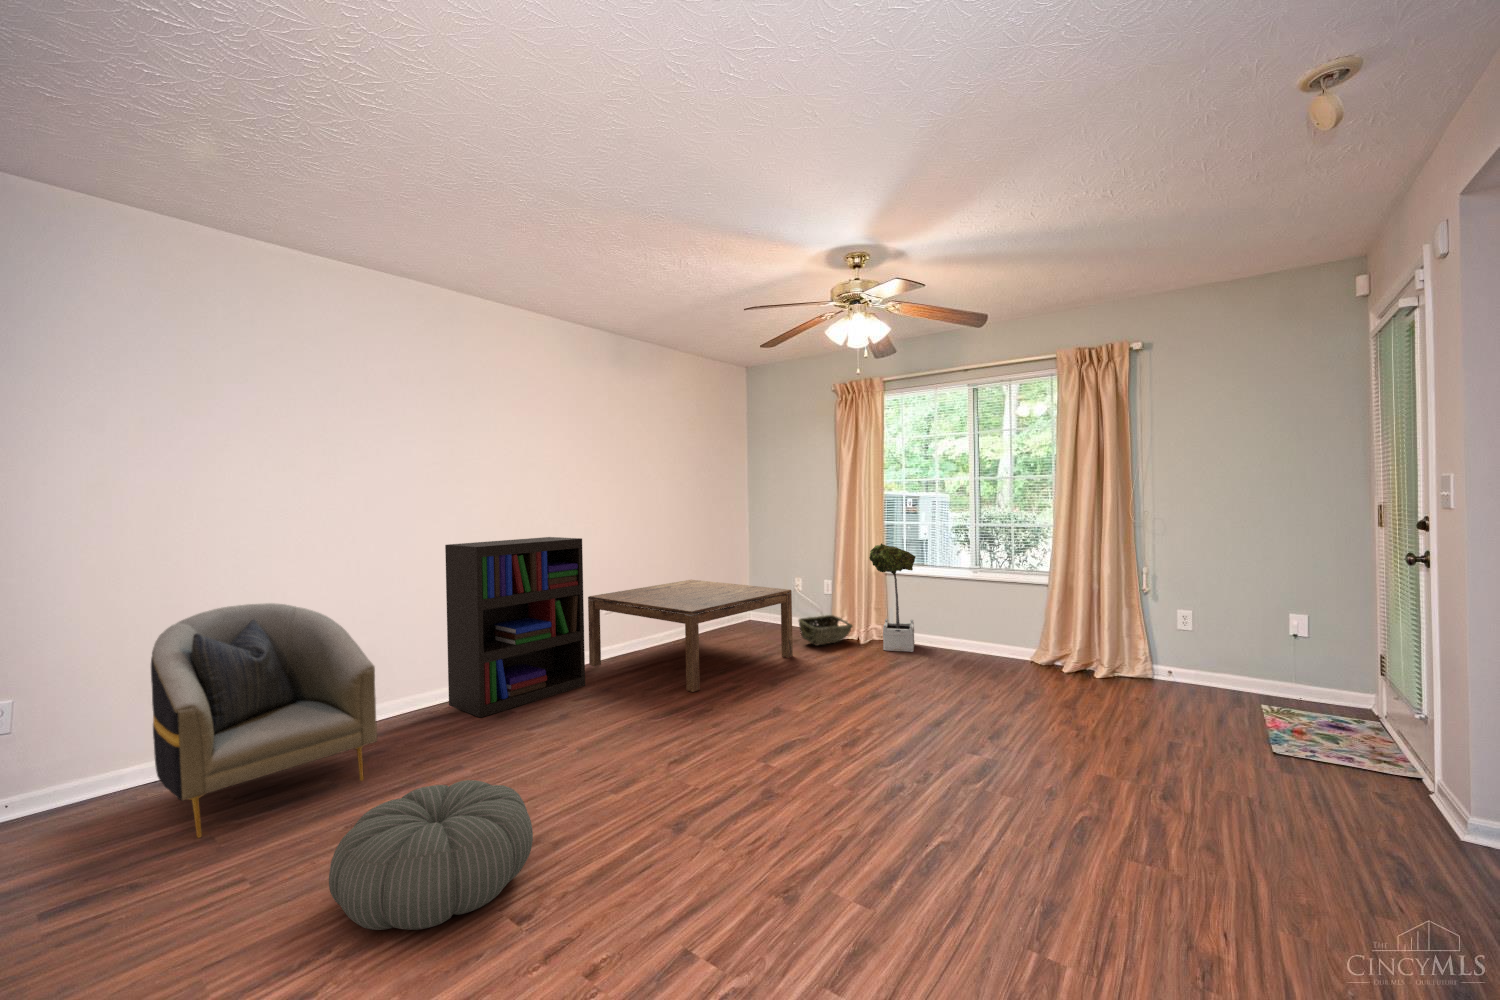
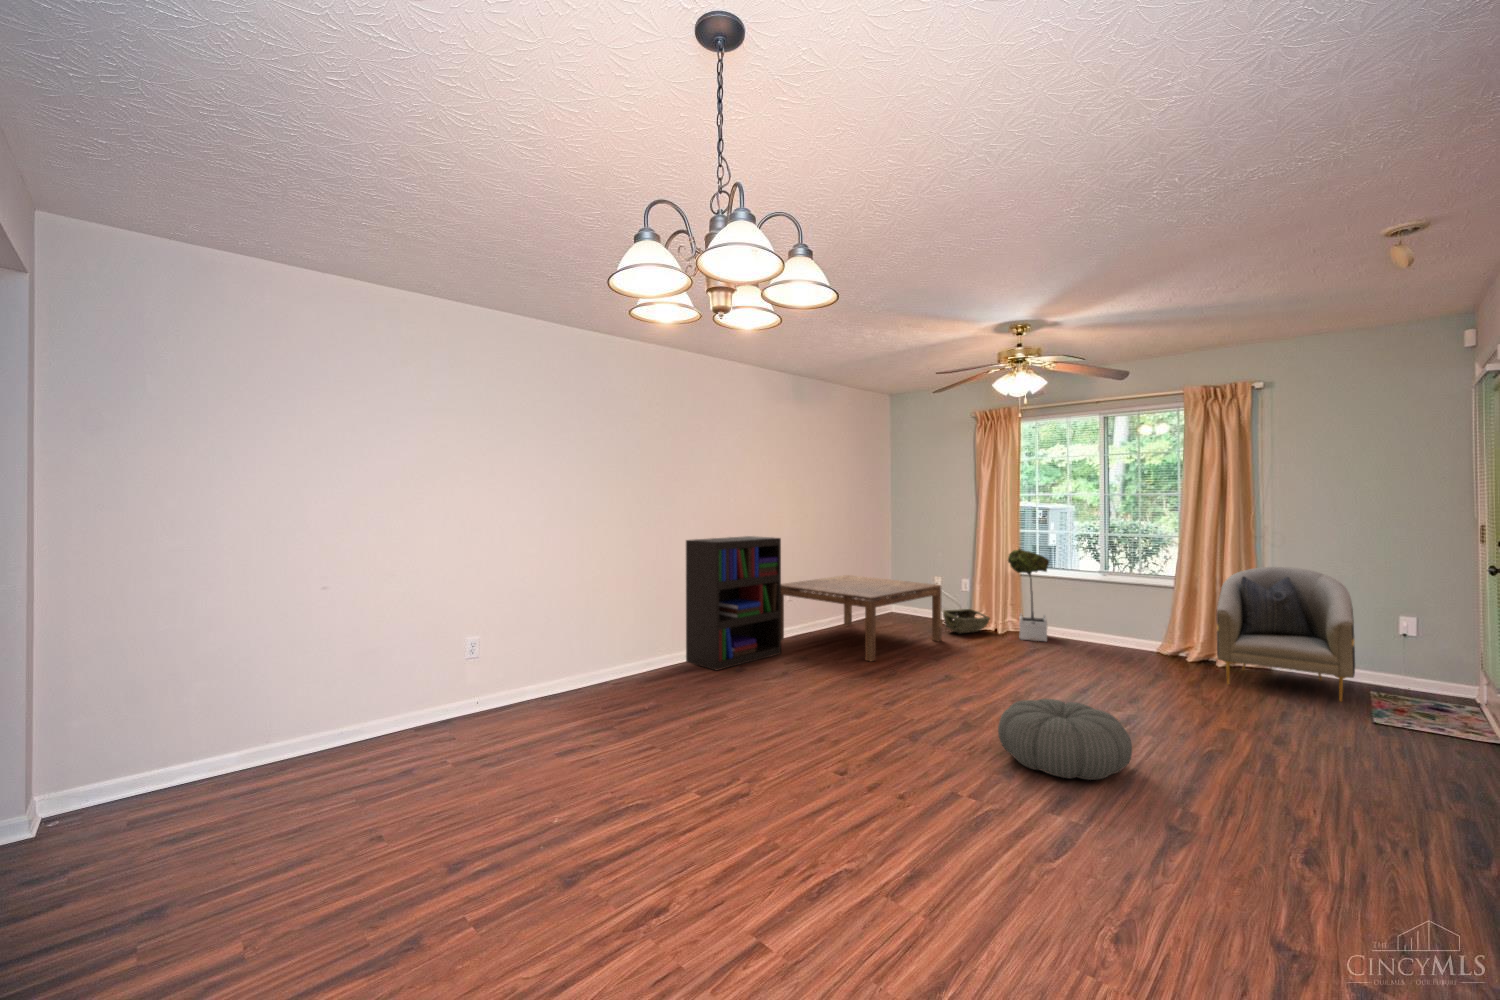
armchair: present [151,603,377,838] -> present [1217,567,1355,701]
pouf: present [329,780,533,930] -> present [998,698,1132,780]

